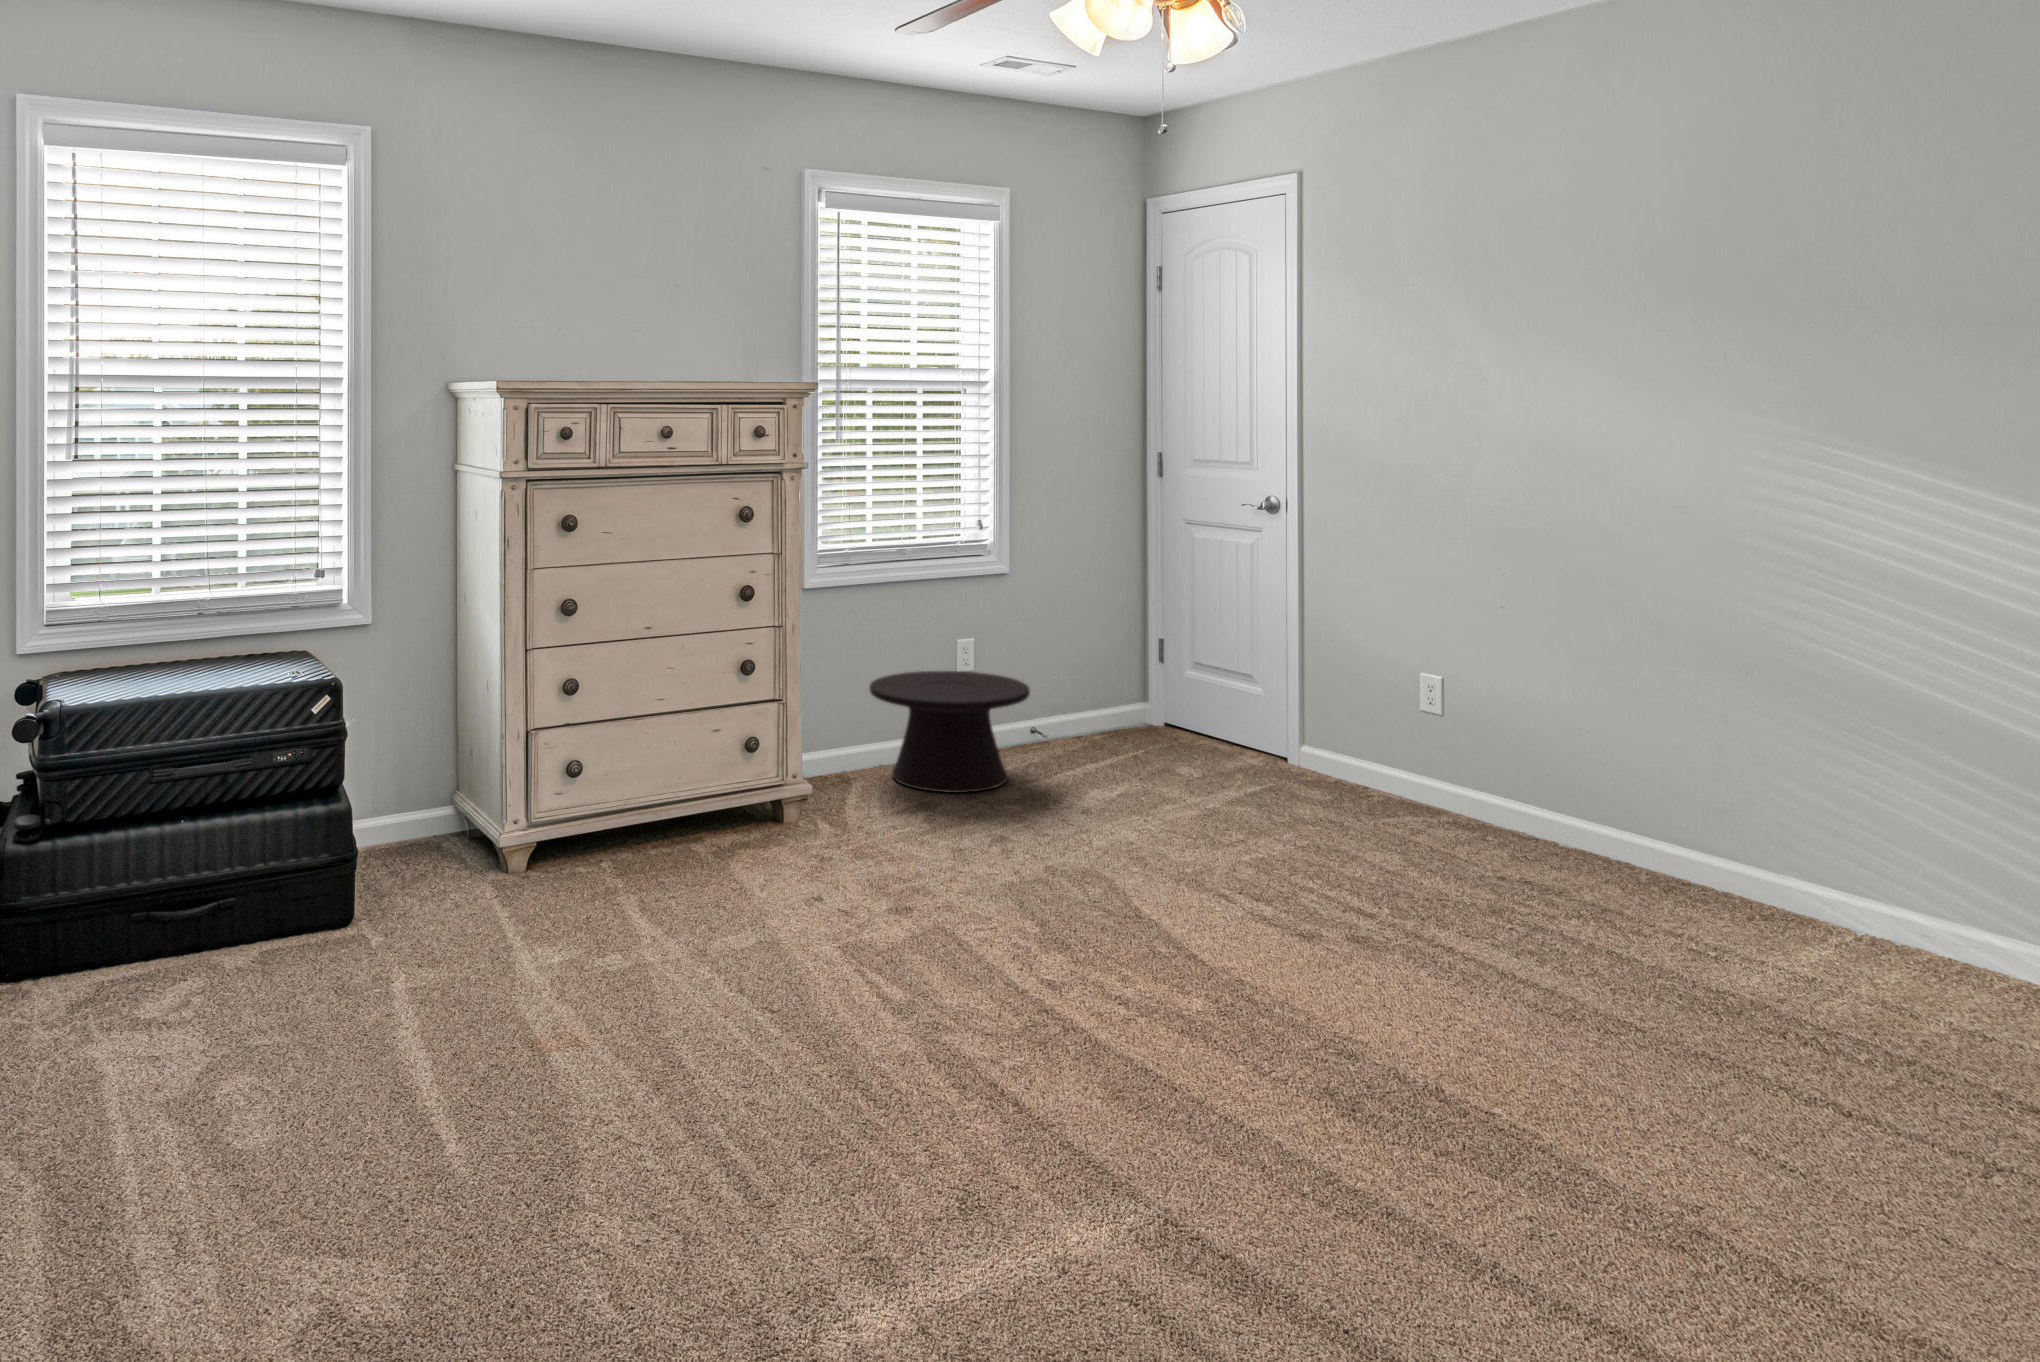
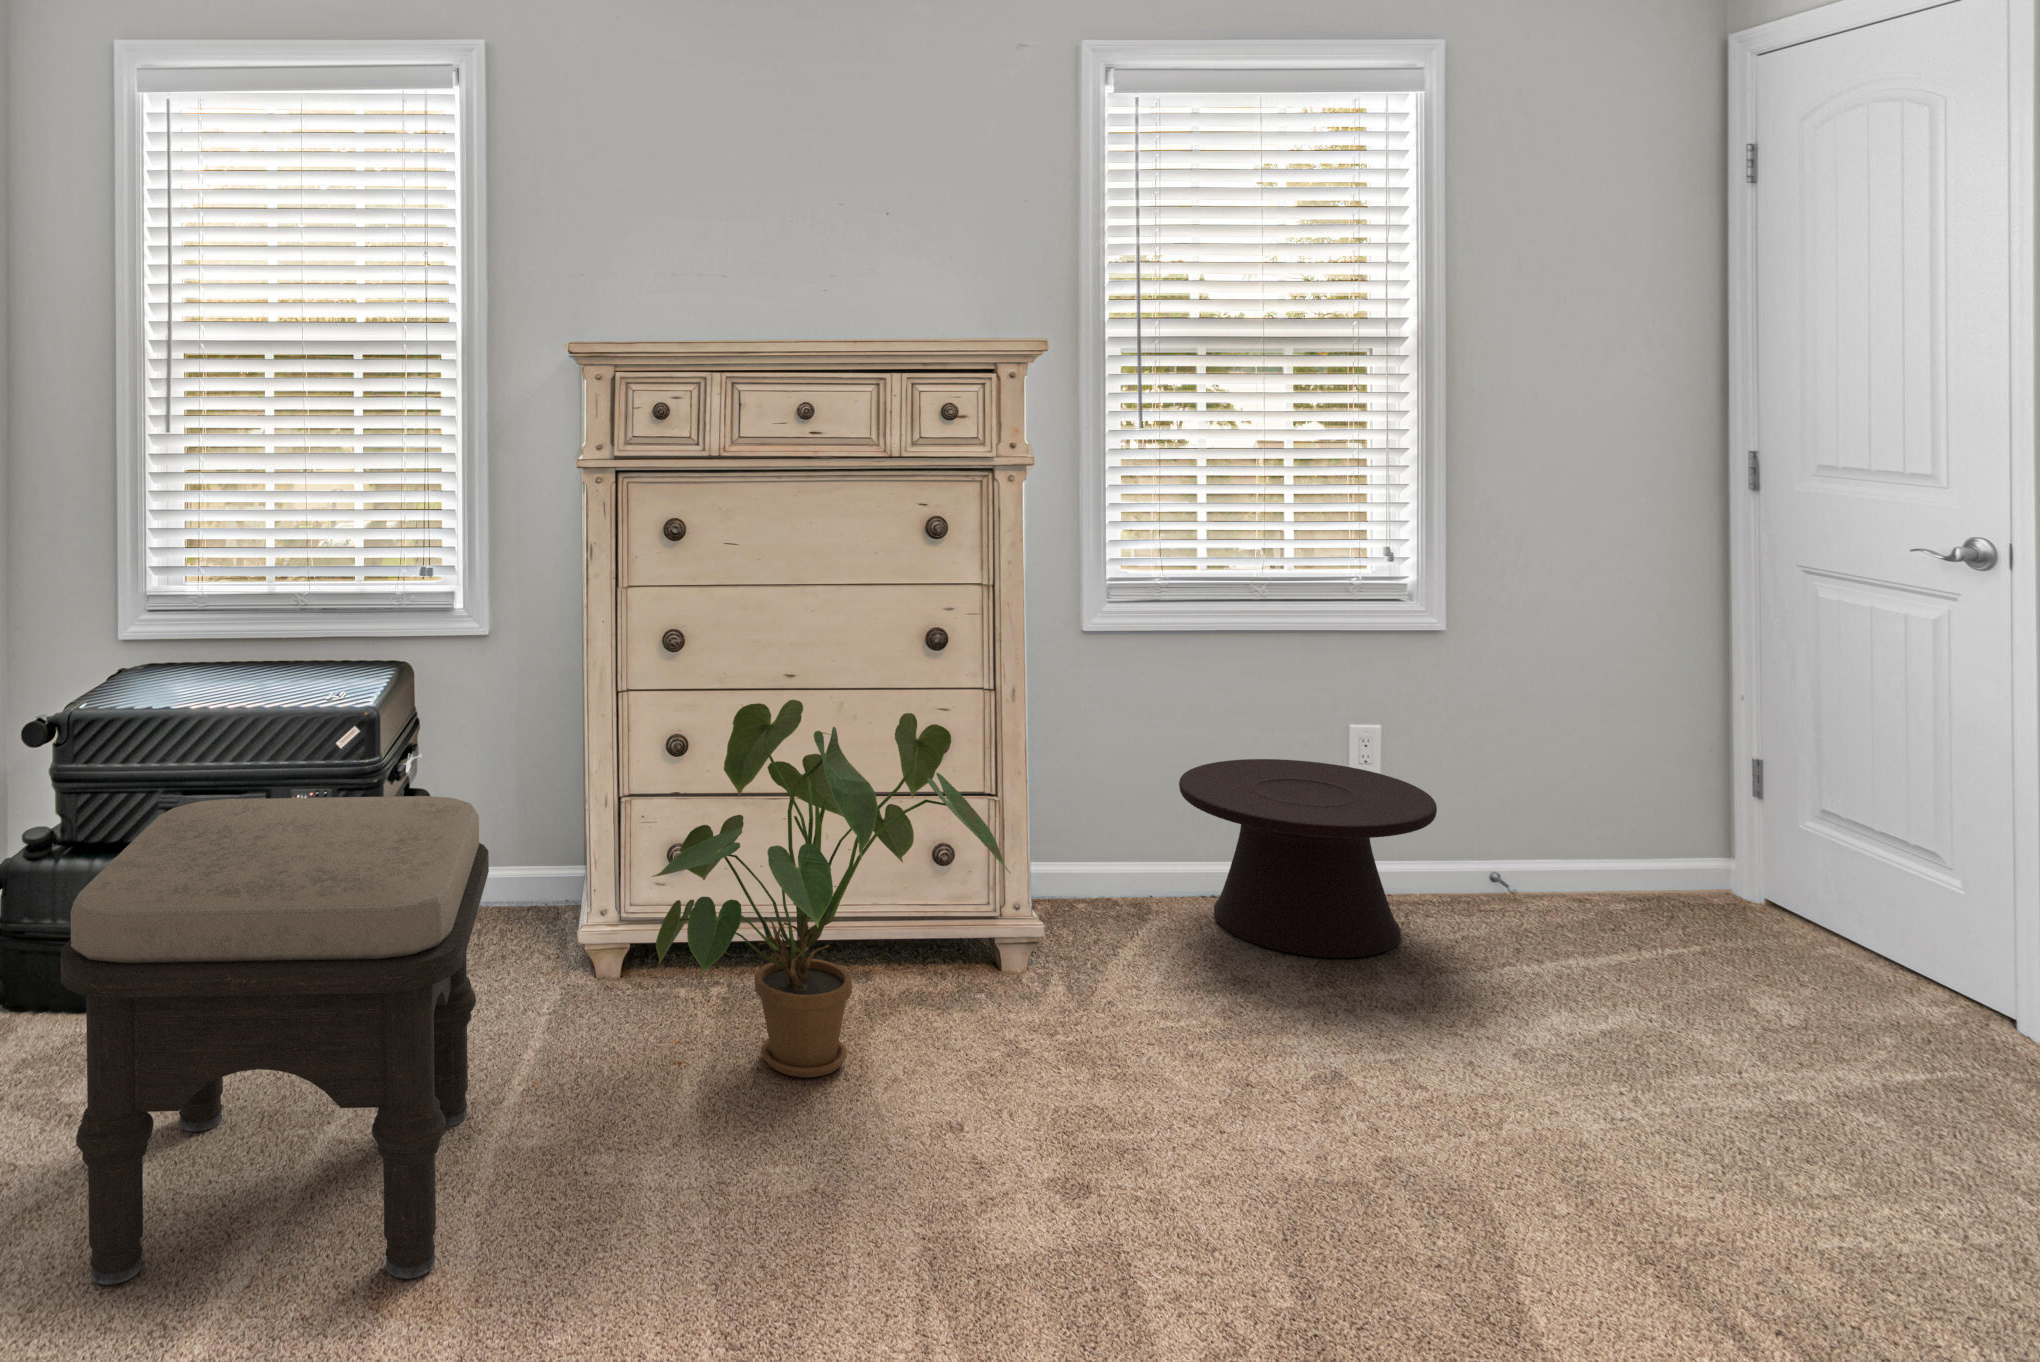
house plant: none [602,643,844,904] -> present [652,700,1011,1077]
ottoman: none [262,726,598,1103] -> present [61,796,489,1285]

